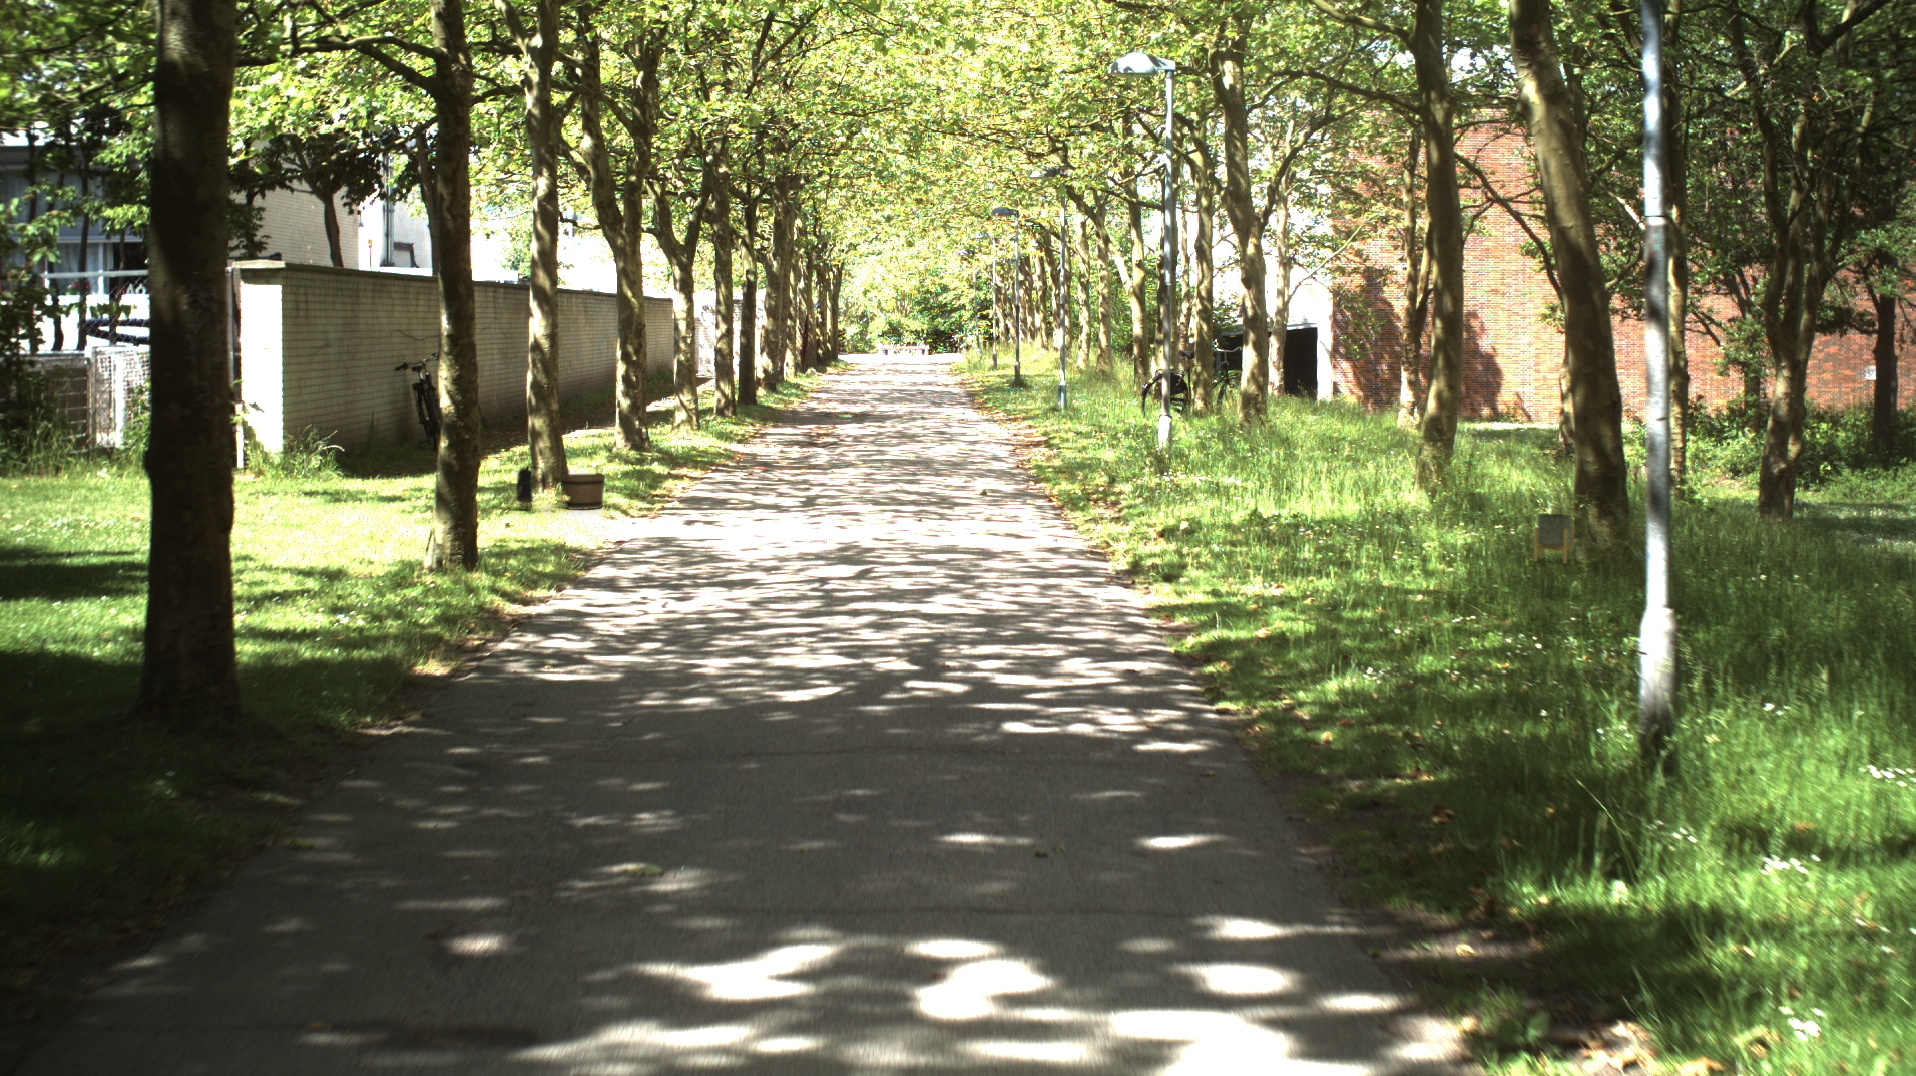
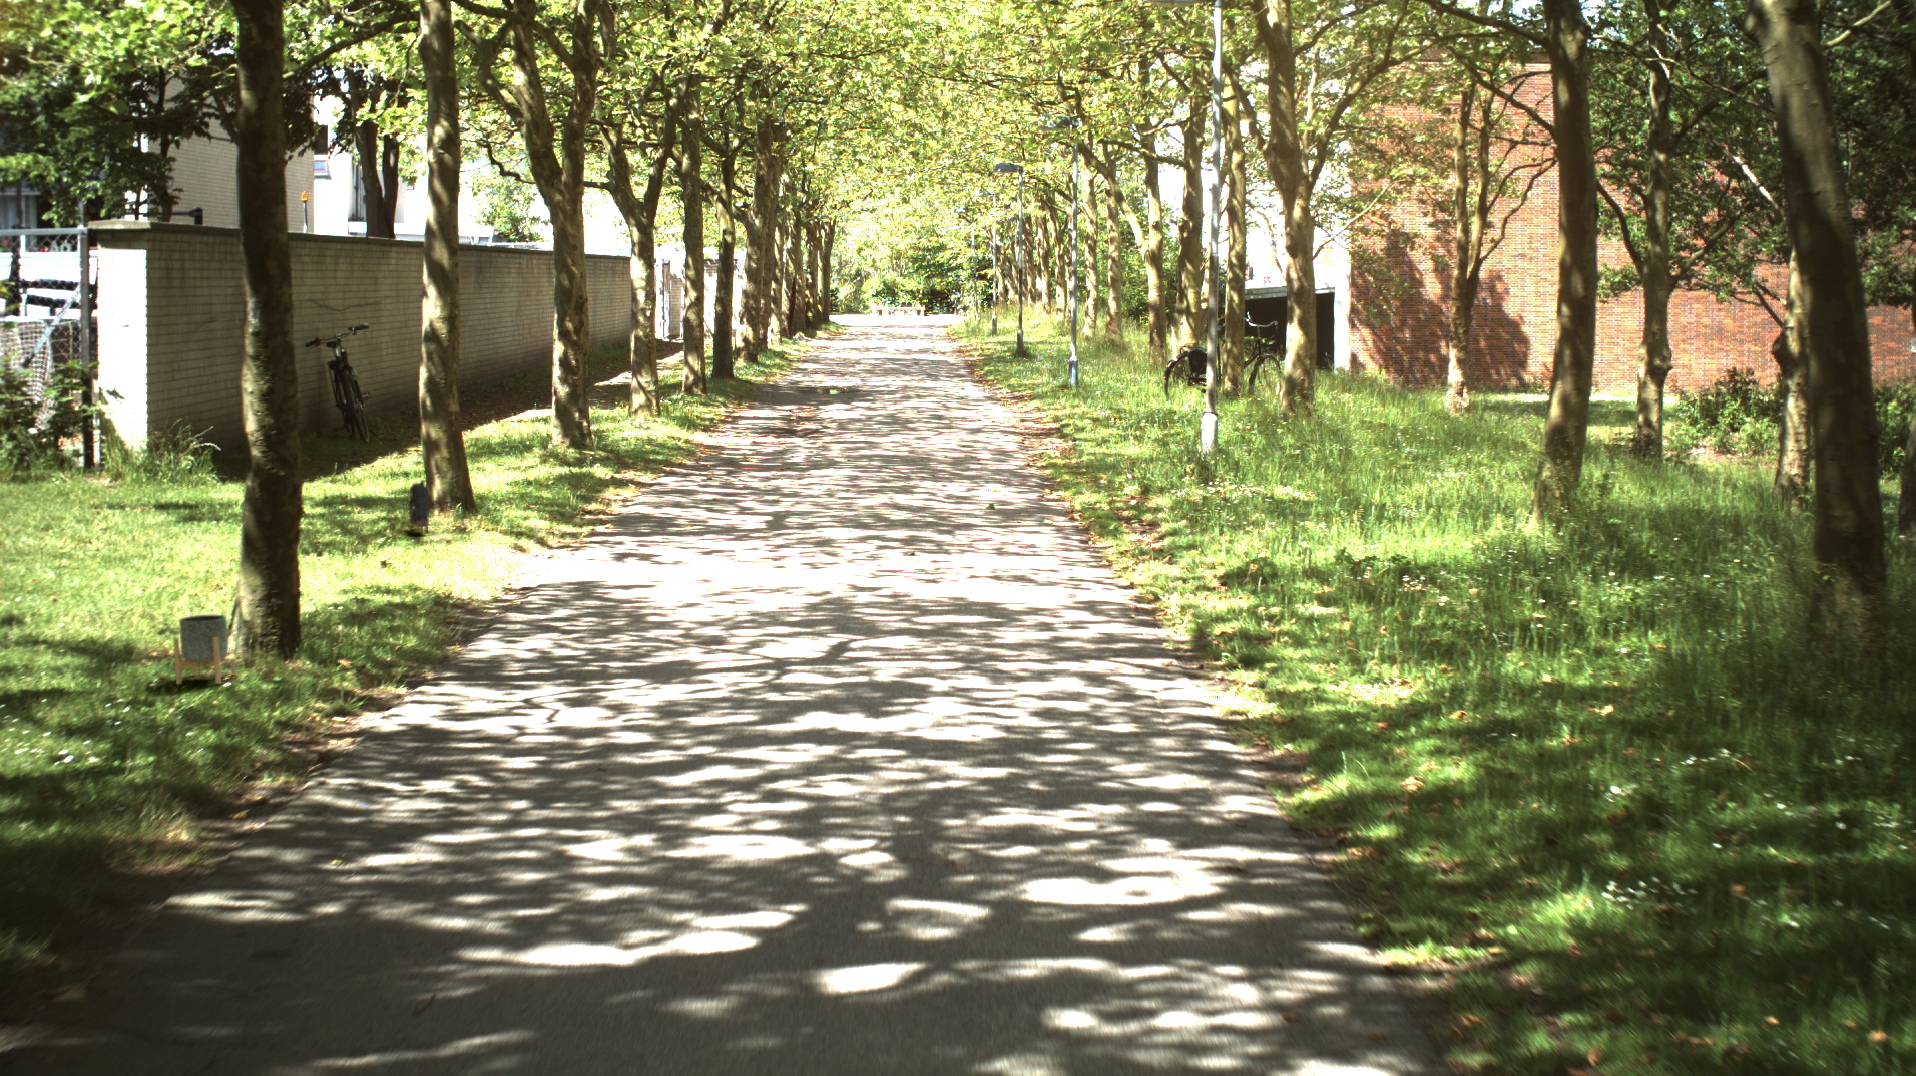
bucket: present [561,469,605,510] -> none [466,482,521,535]
planter: present [1533,514,1574,563] -> present [173,614,236,684]

